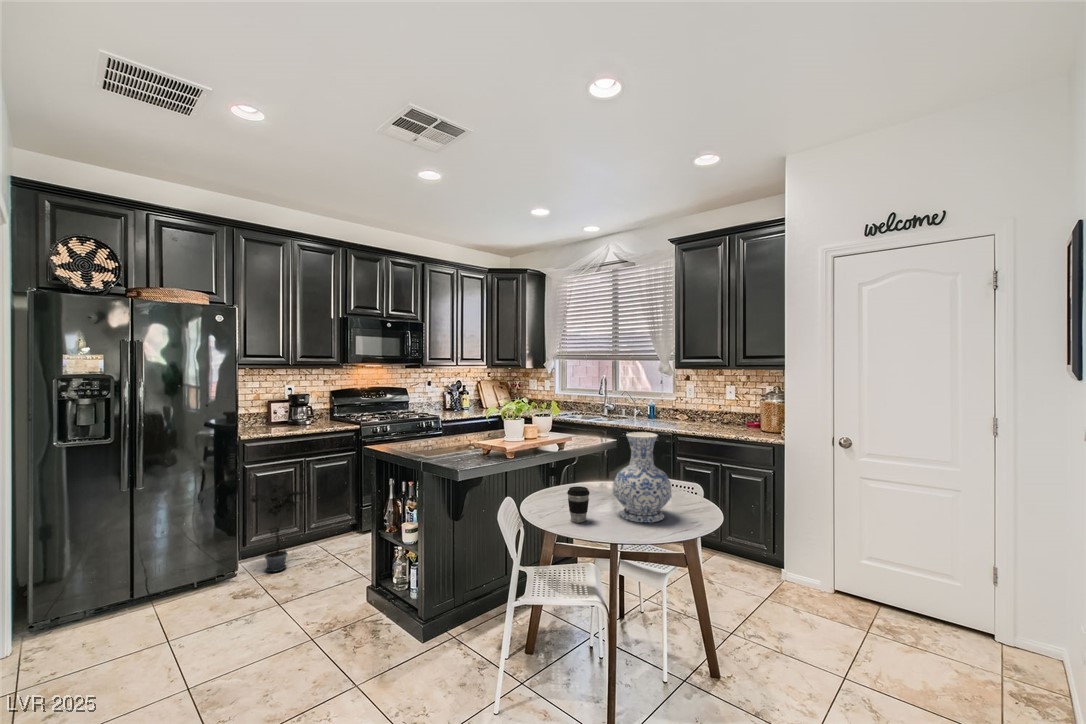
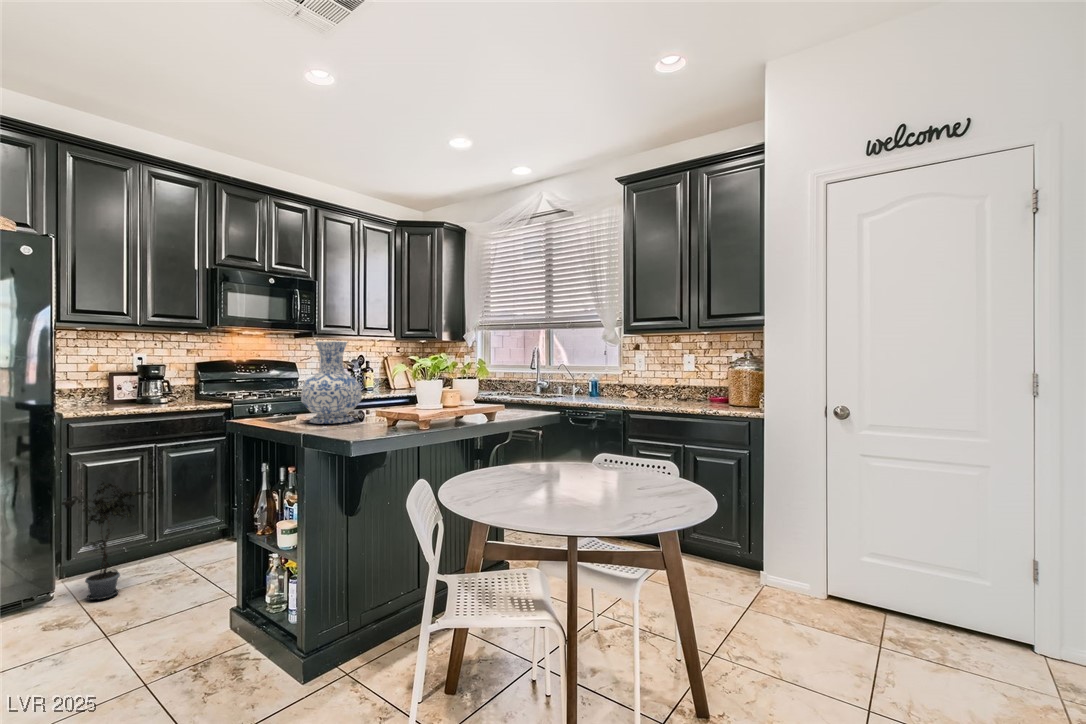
vase: present [613,432,672,522] -> present [301,341,362,424]
coffee cup: present [567,486,590,523] -> none [499,458,529,504]

